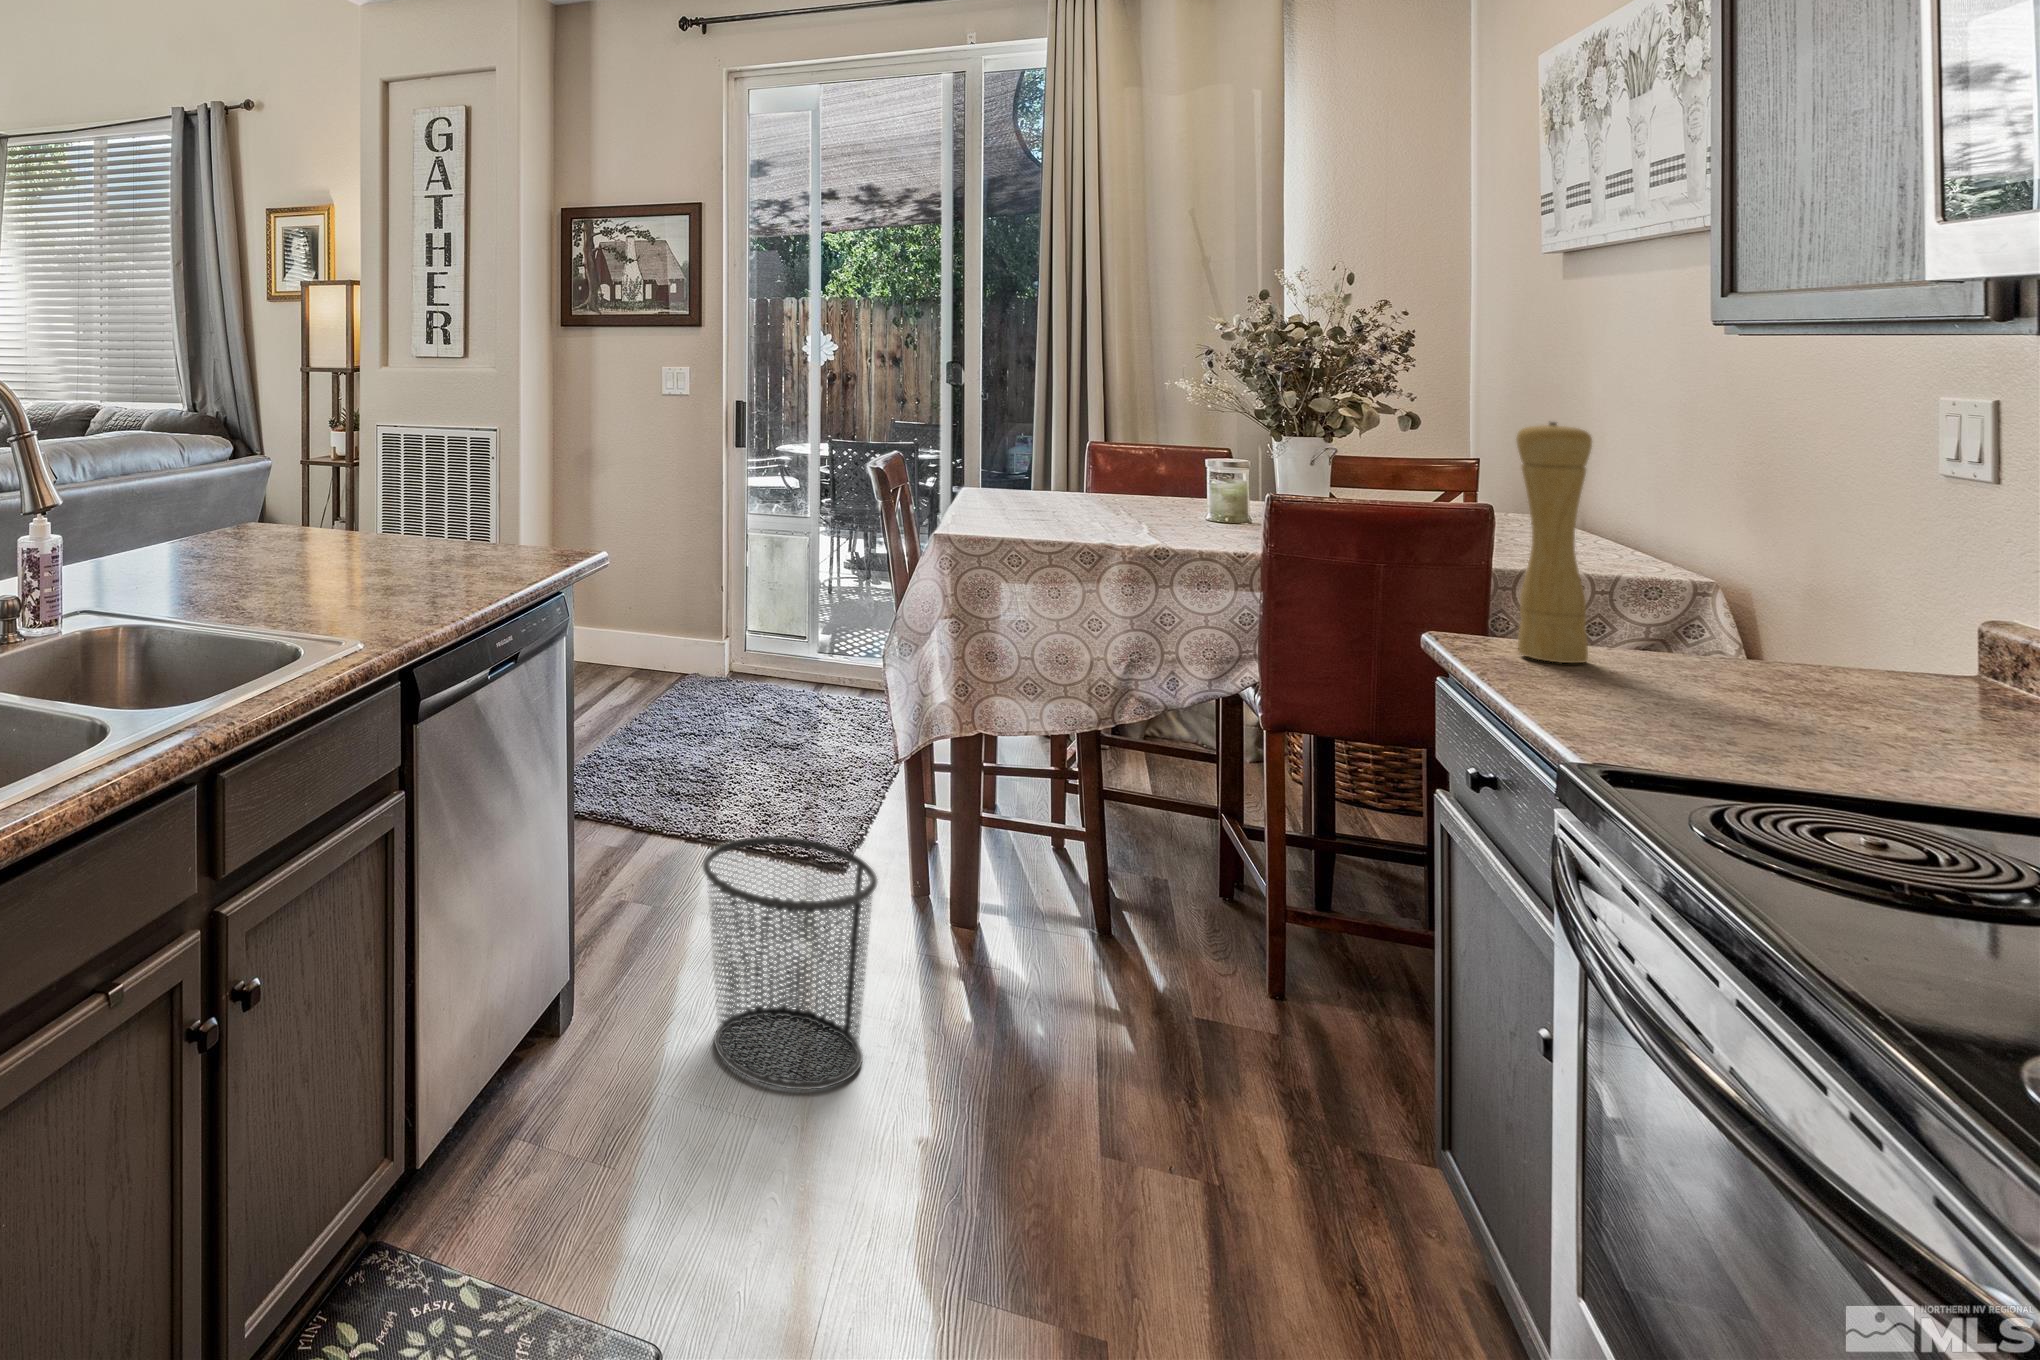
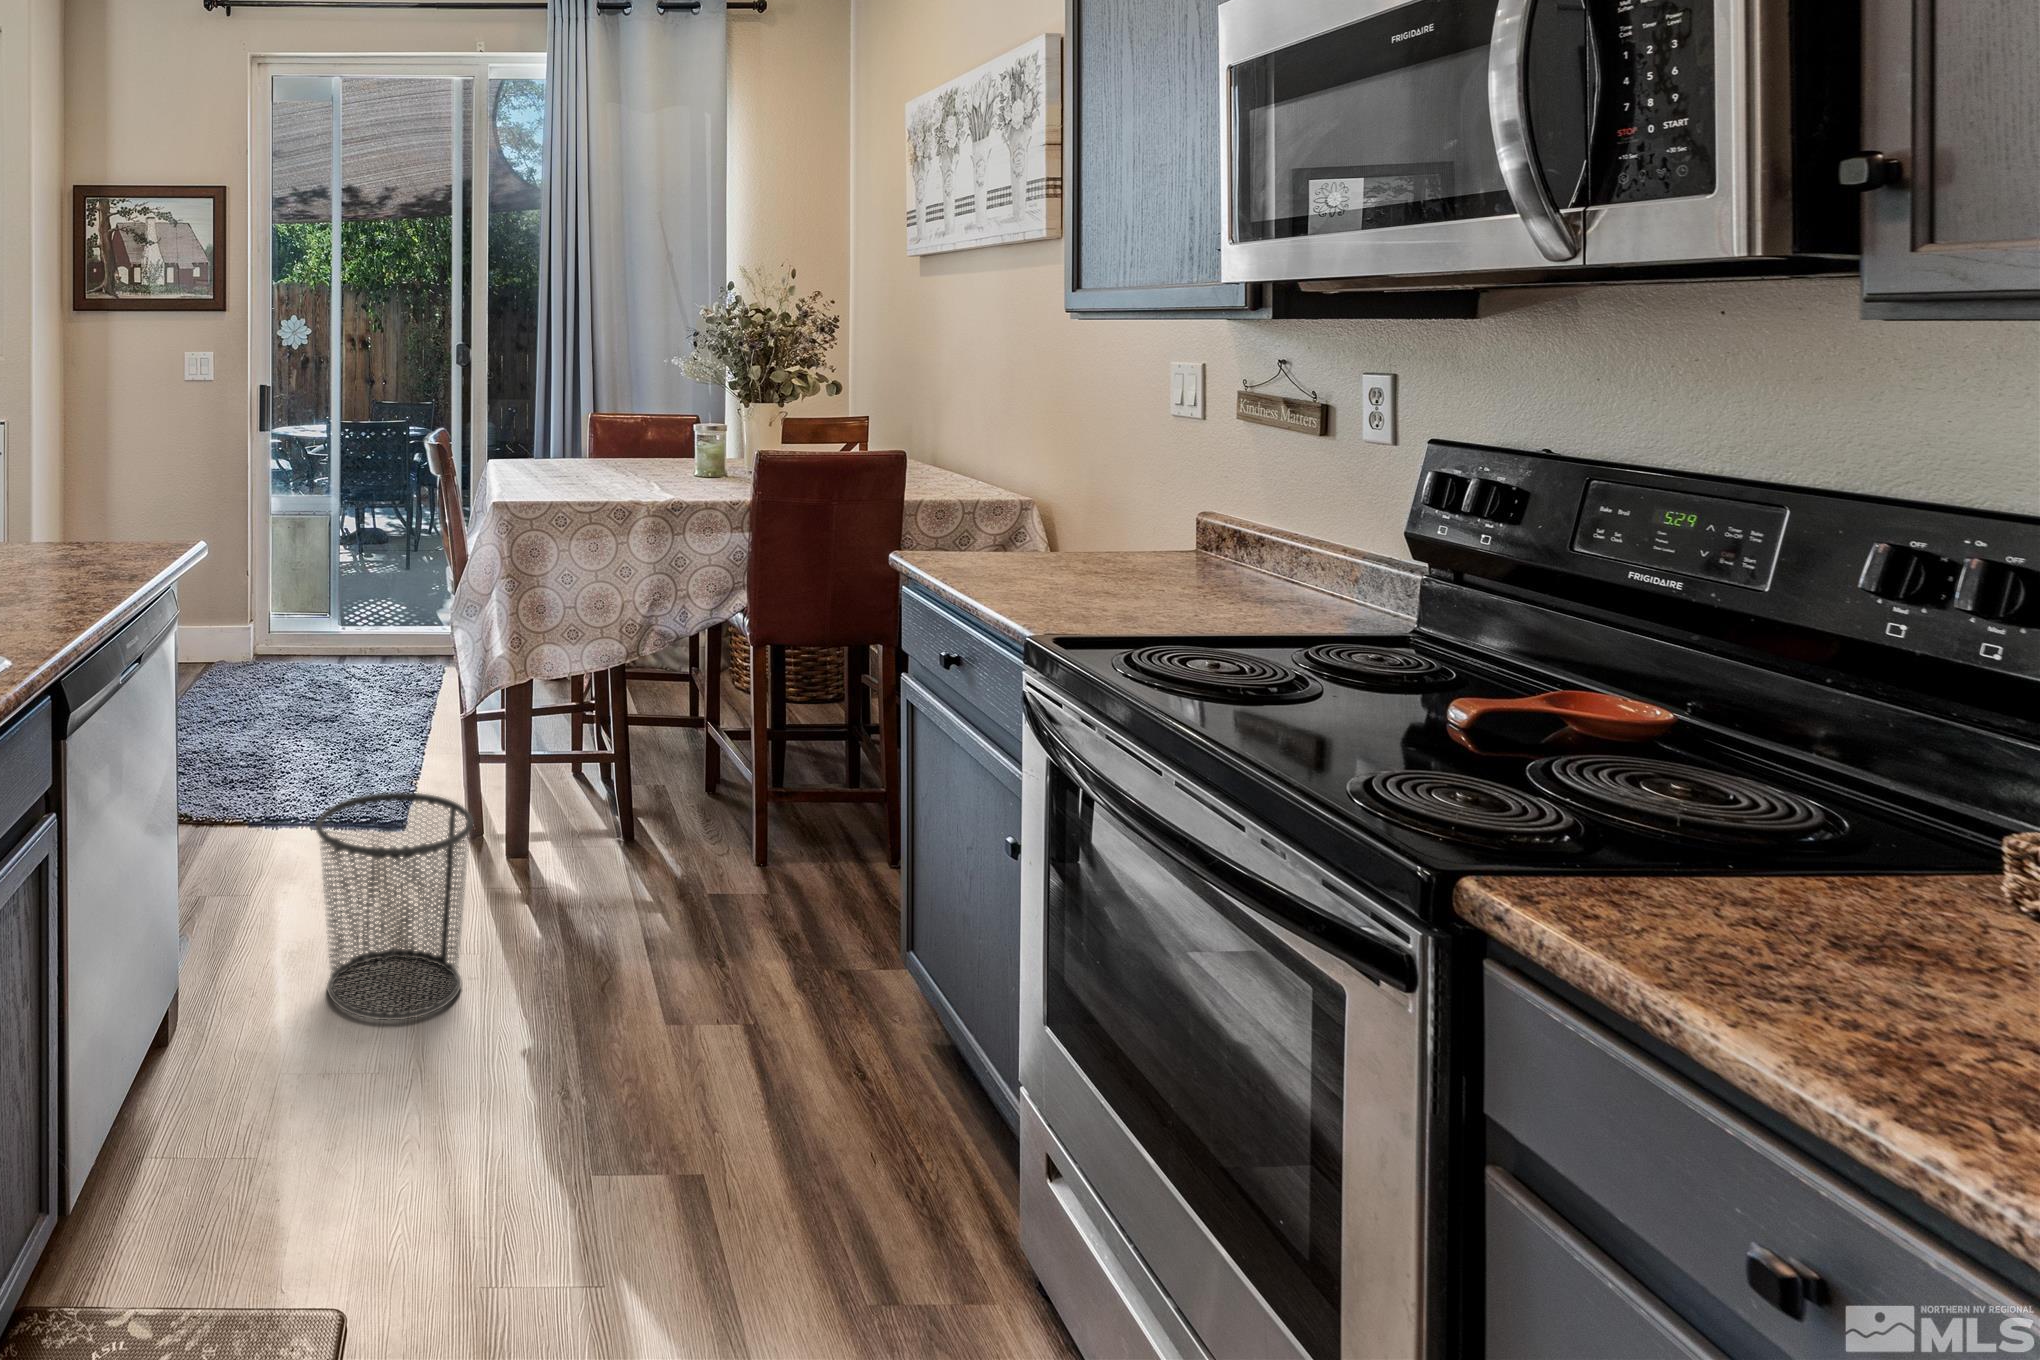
pepper mill: present [1516,422,1592,663] -> none [957,392,1005,569]

